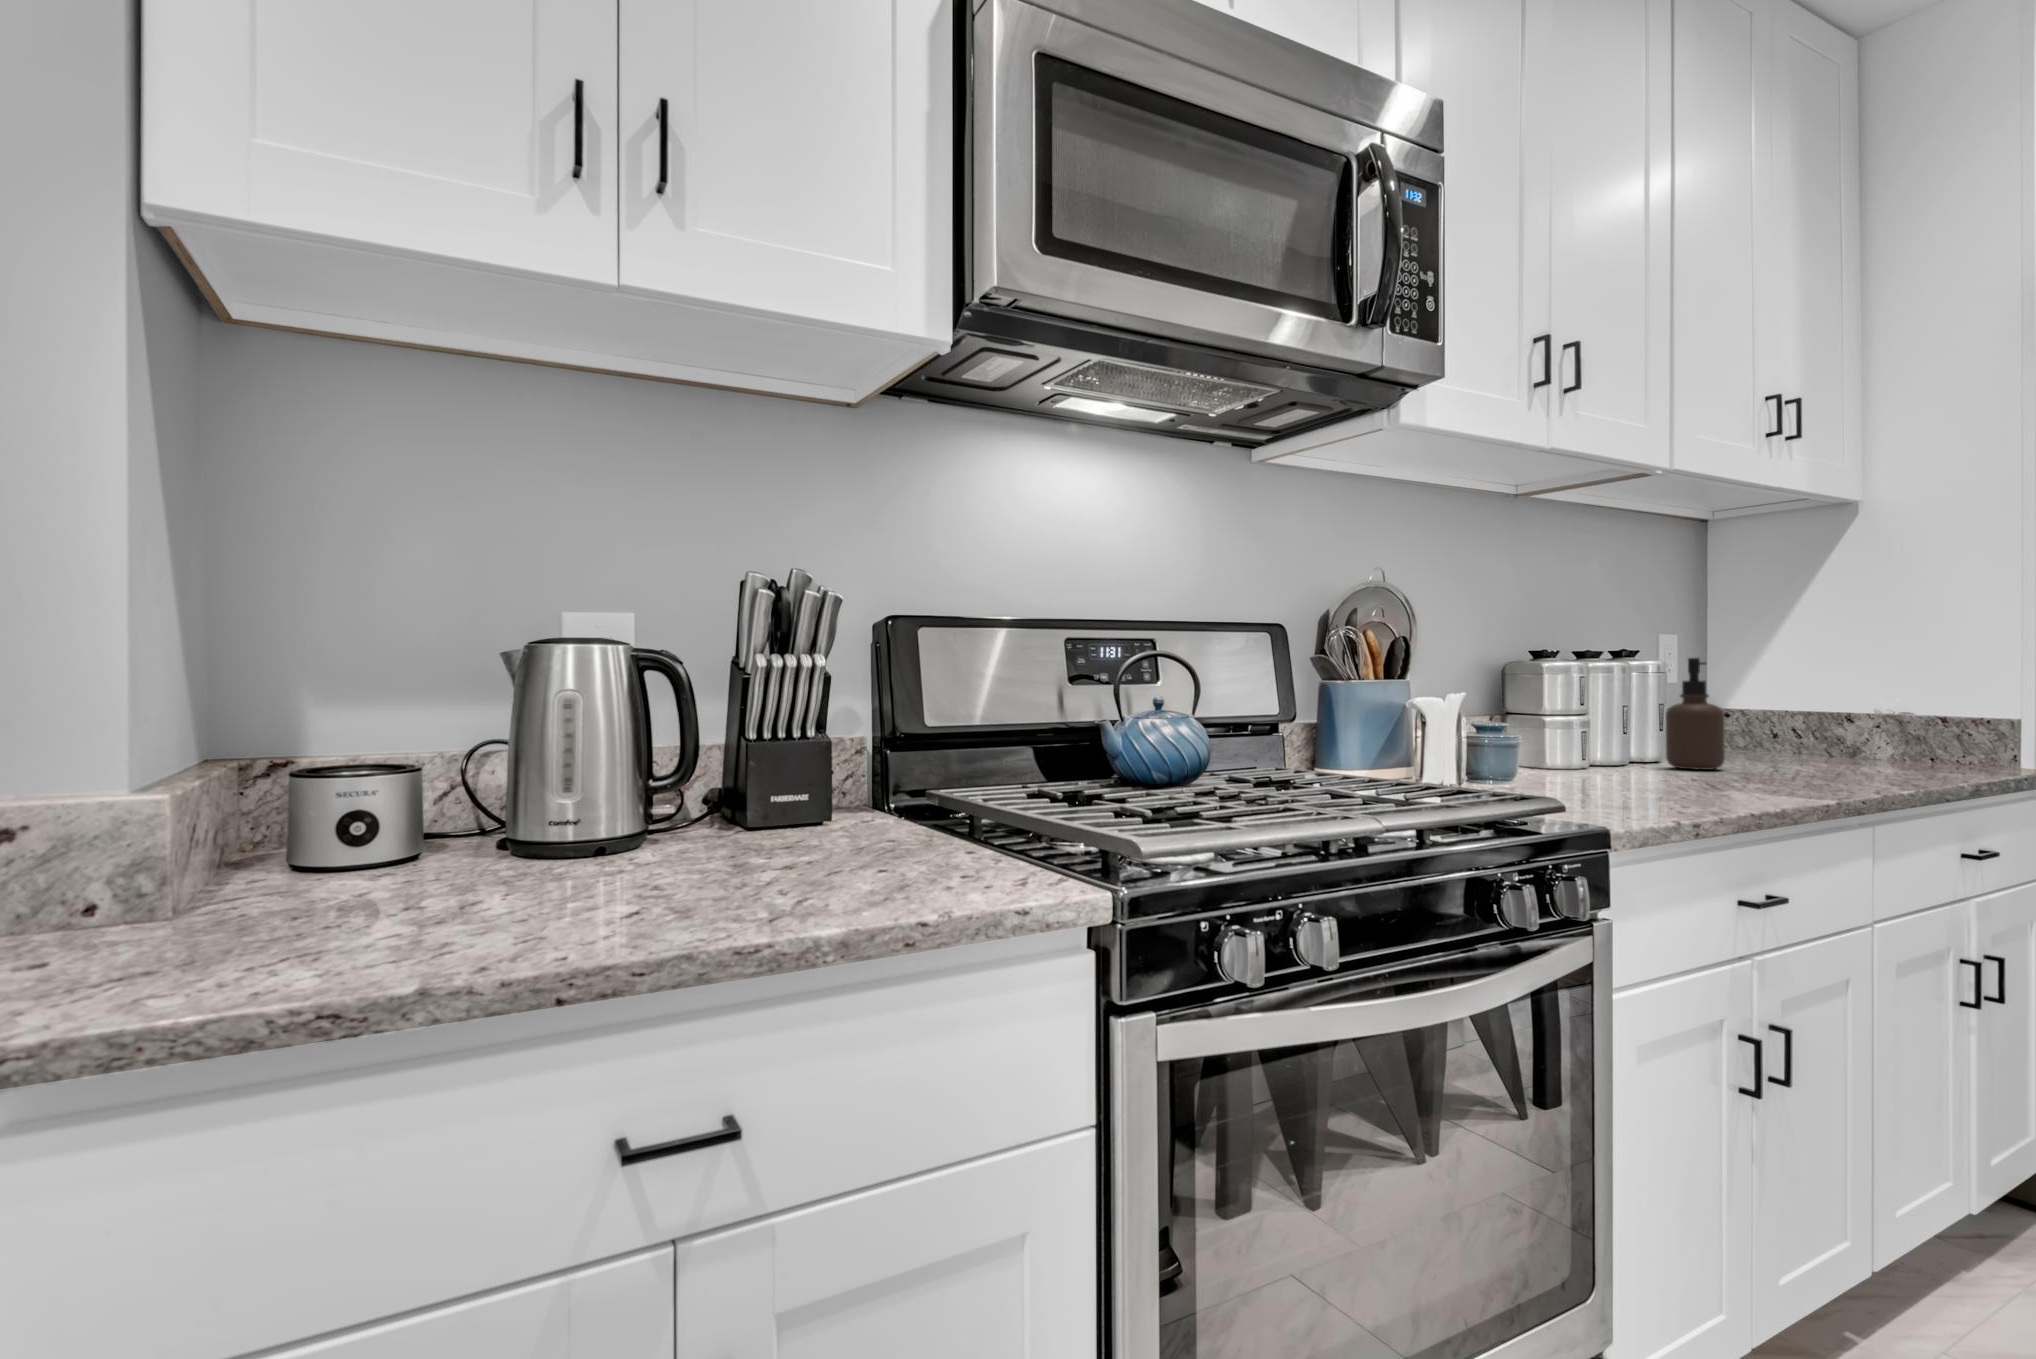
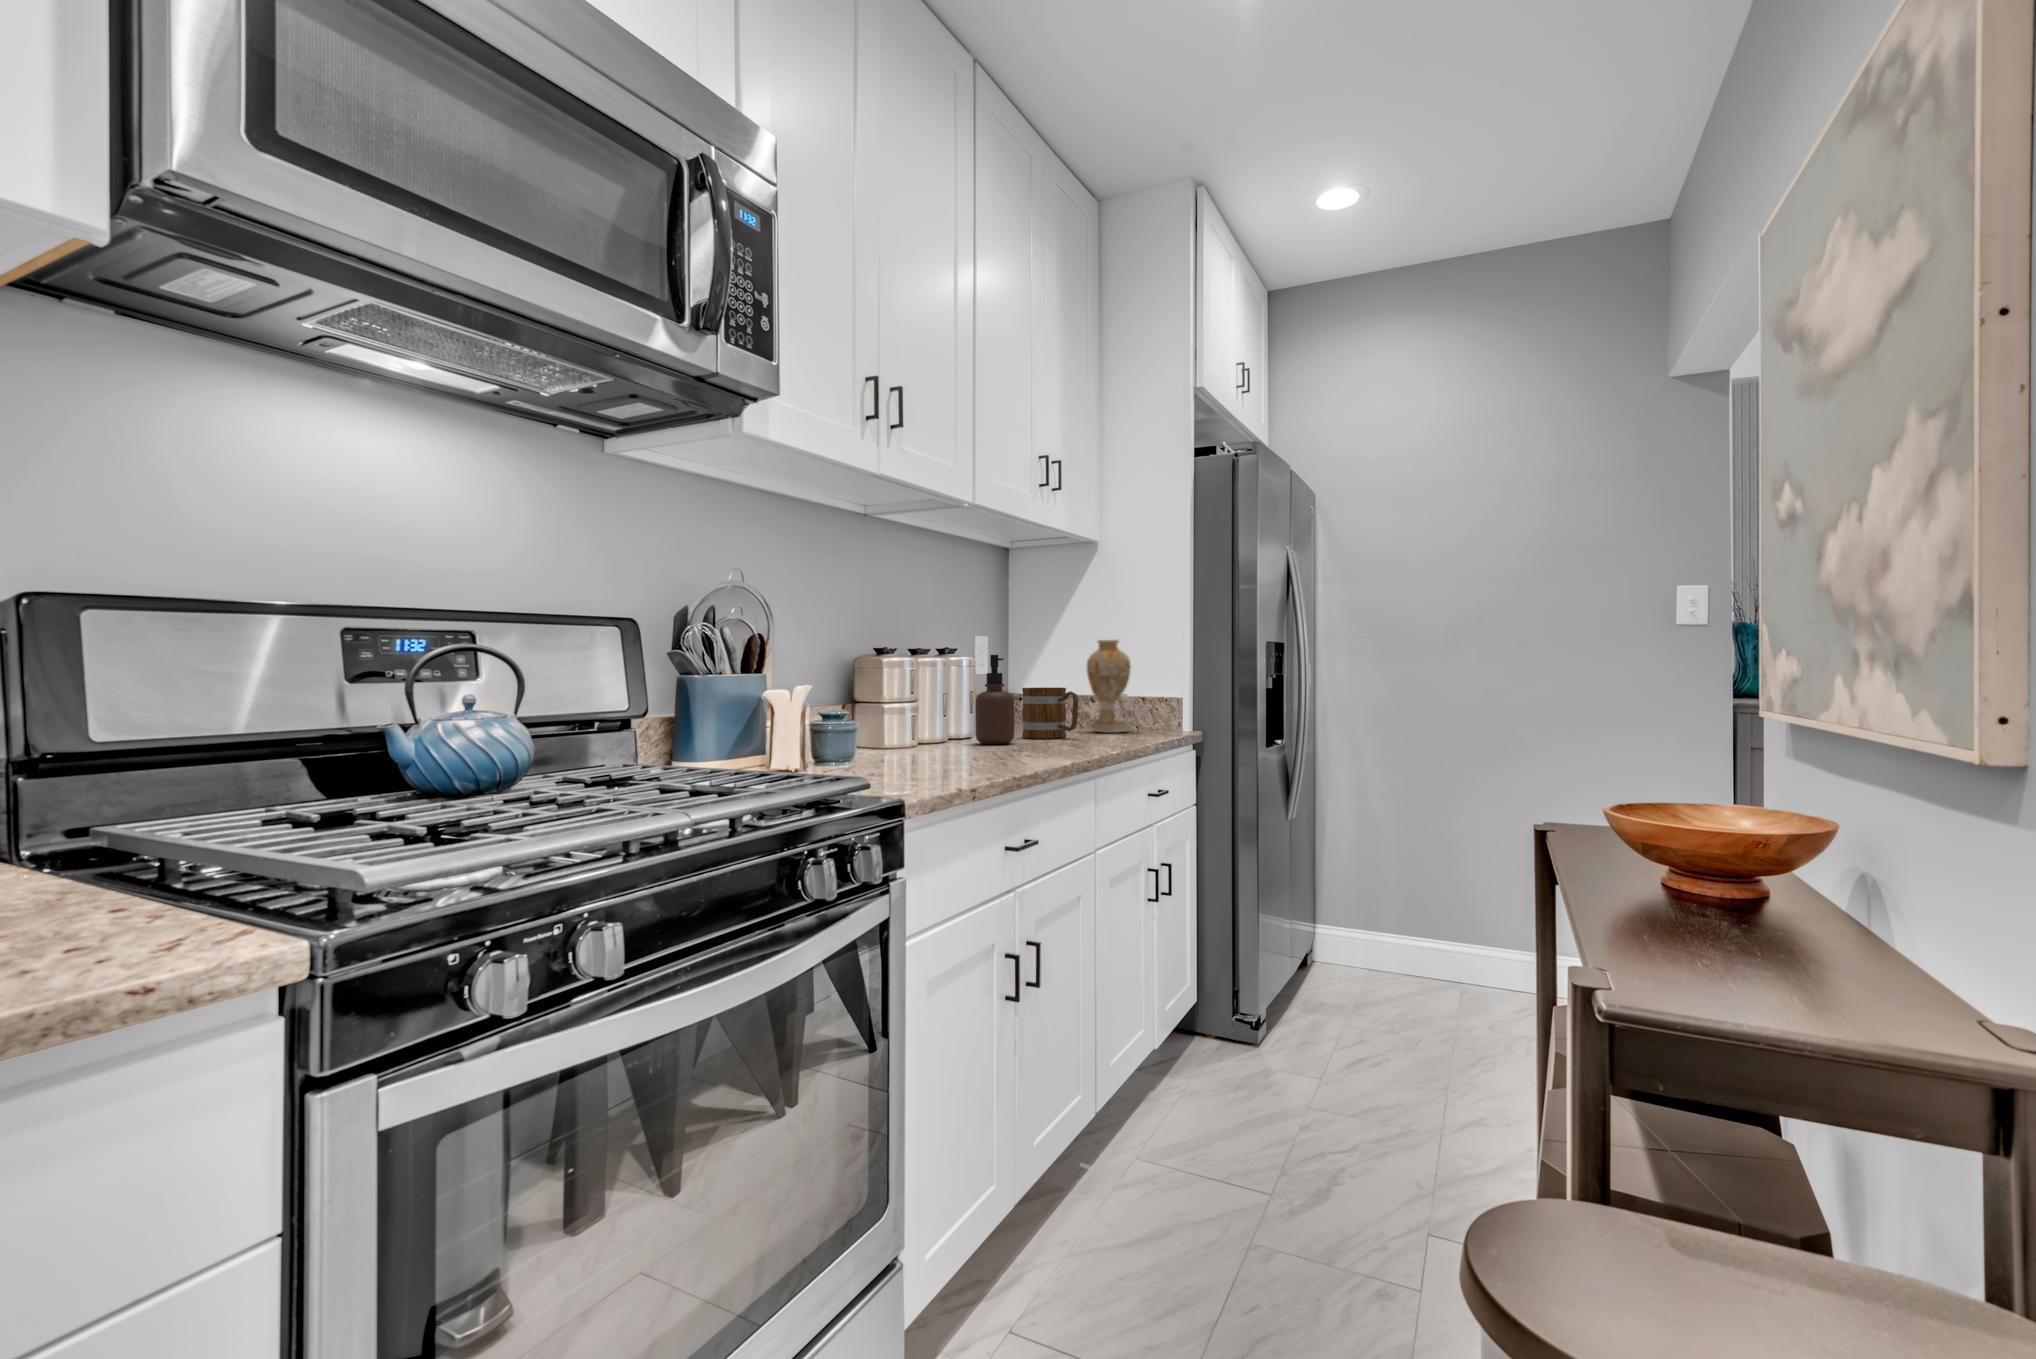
vase: none [1835,636,1923,763] -> present [1087,640,1131,733]
mug: none [1732,700,1827,766] -> present [1022,687,1078,739]

